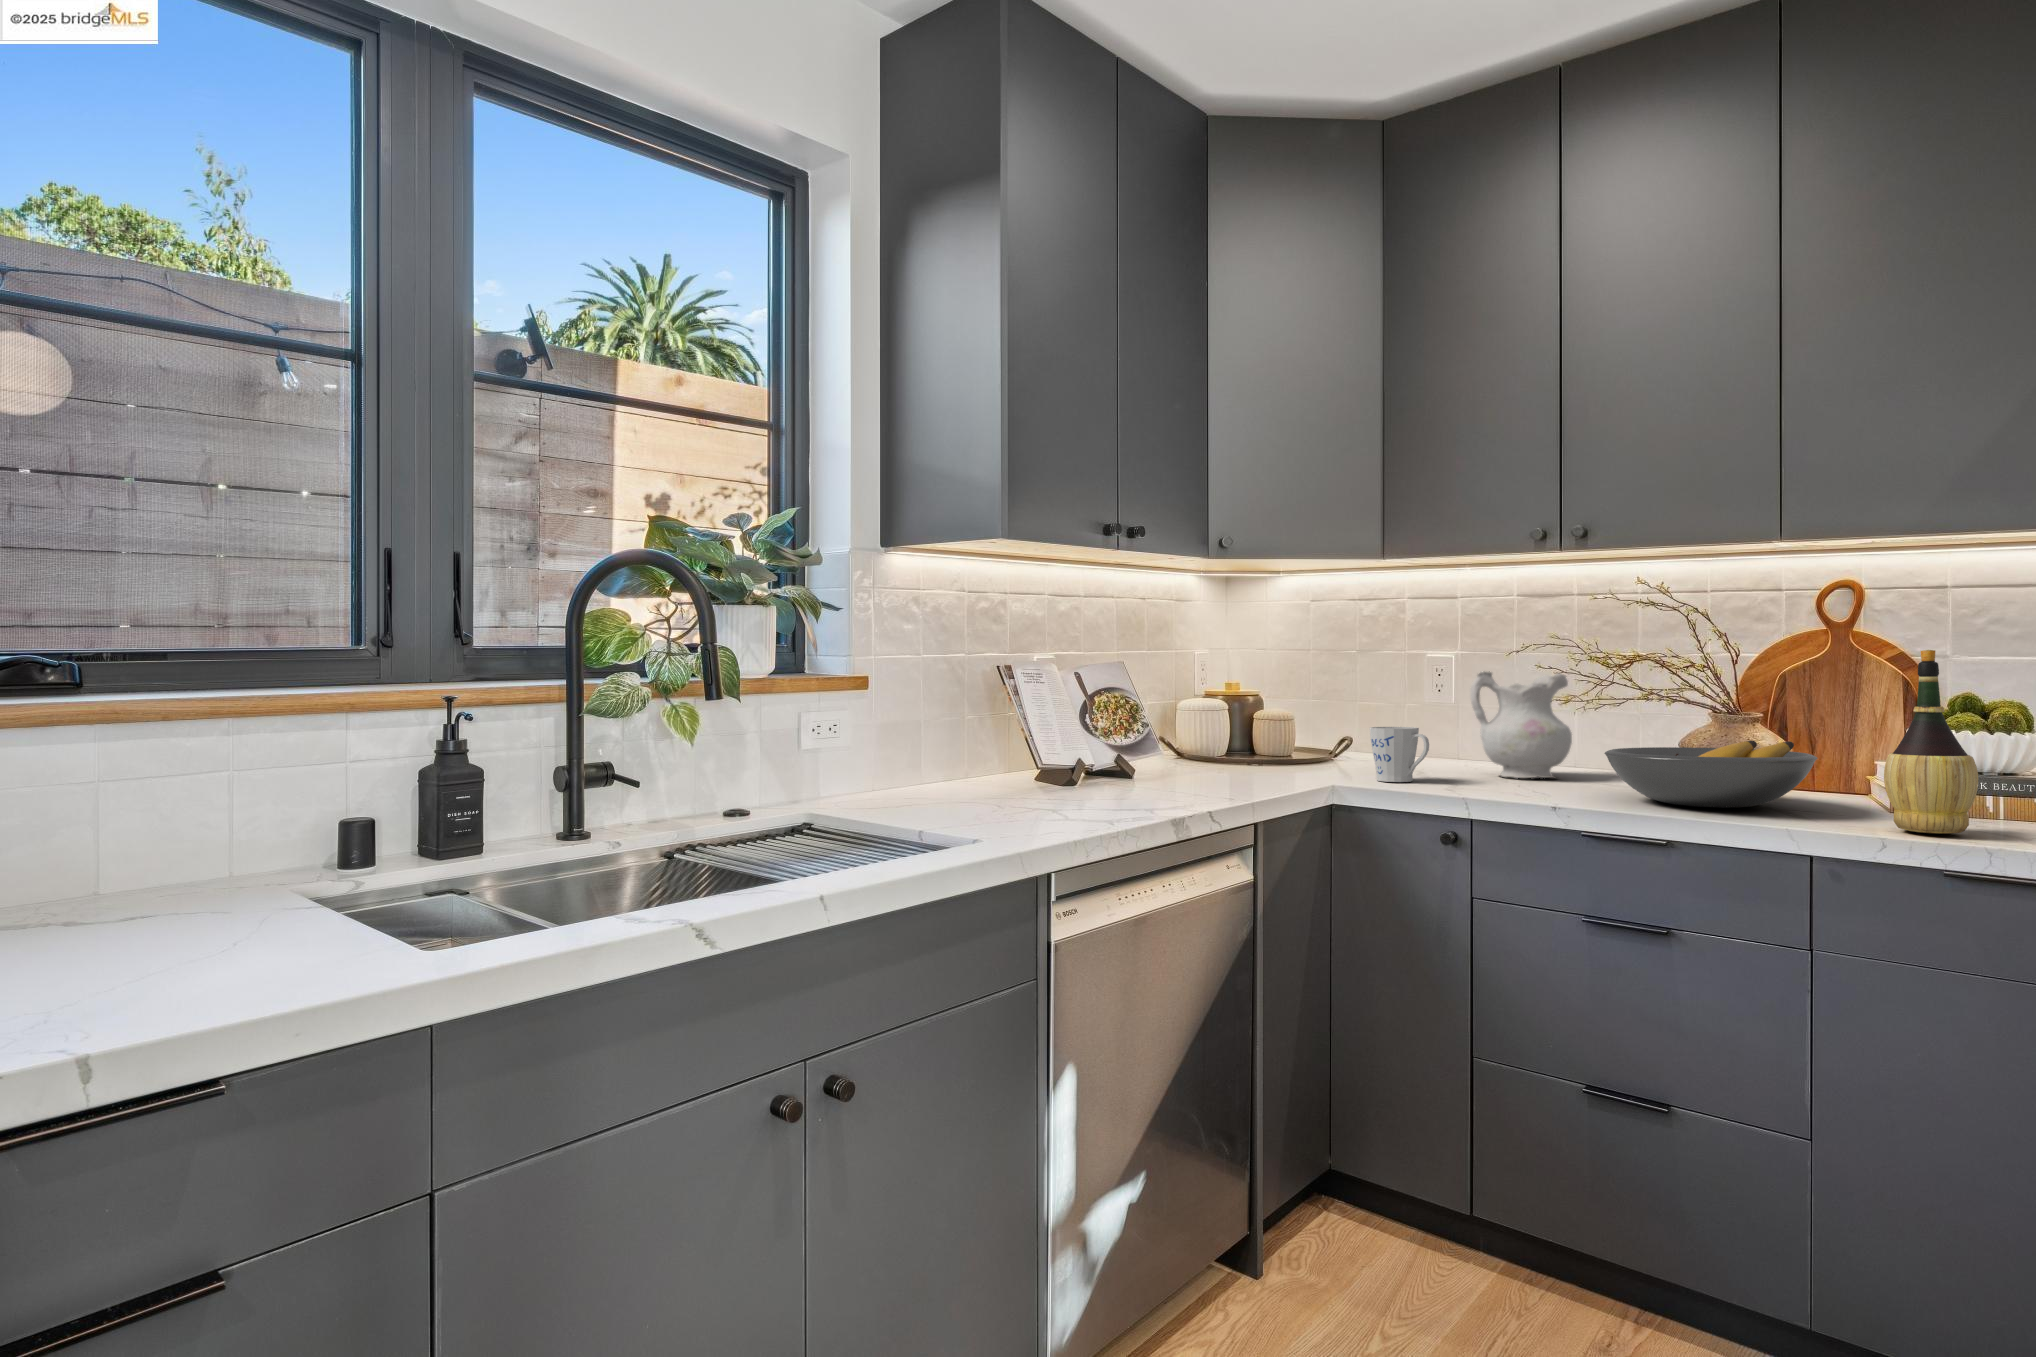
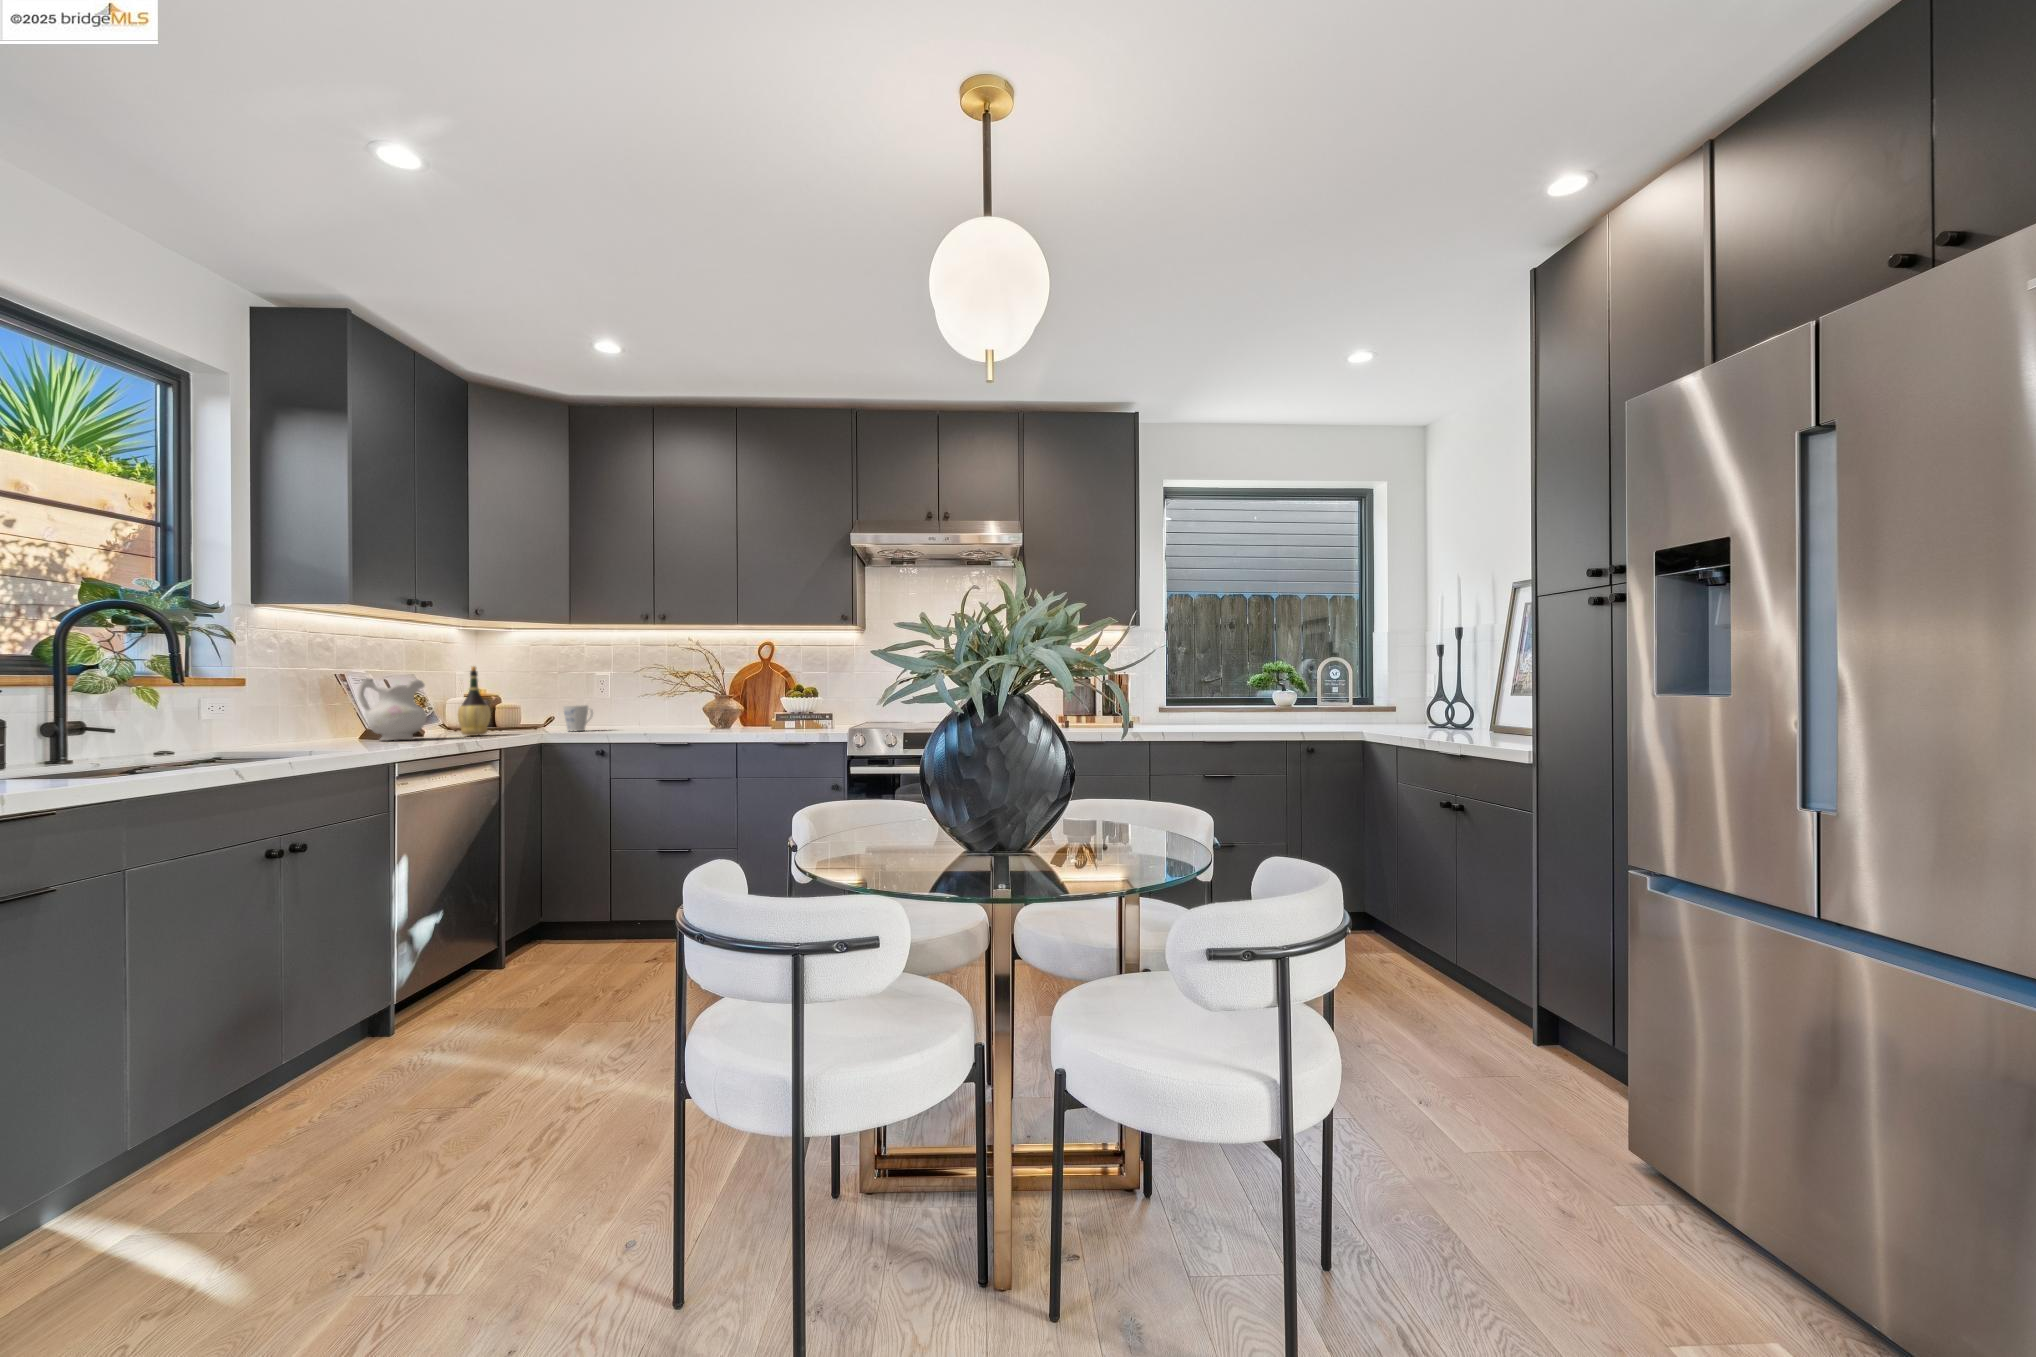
wine bottle: present [1884,650,1978,834] -> present [457,666,491,736]
ceramic pitcher: present [1470,672,1572,778] -> present [358,679,427,741]
fruit bowl: present [1604,741,1818,808] -> none [669,704,746,731]

